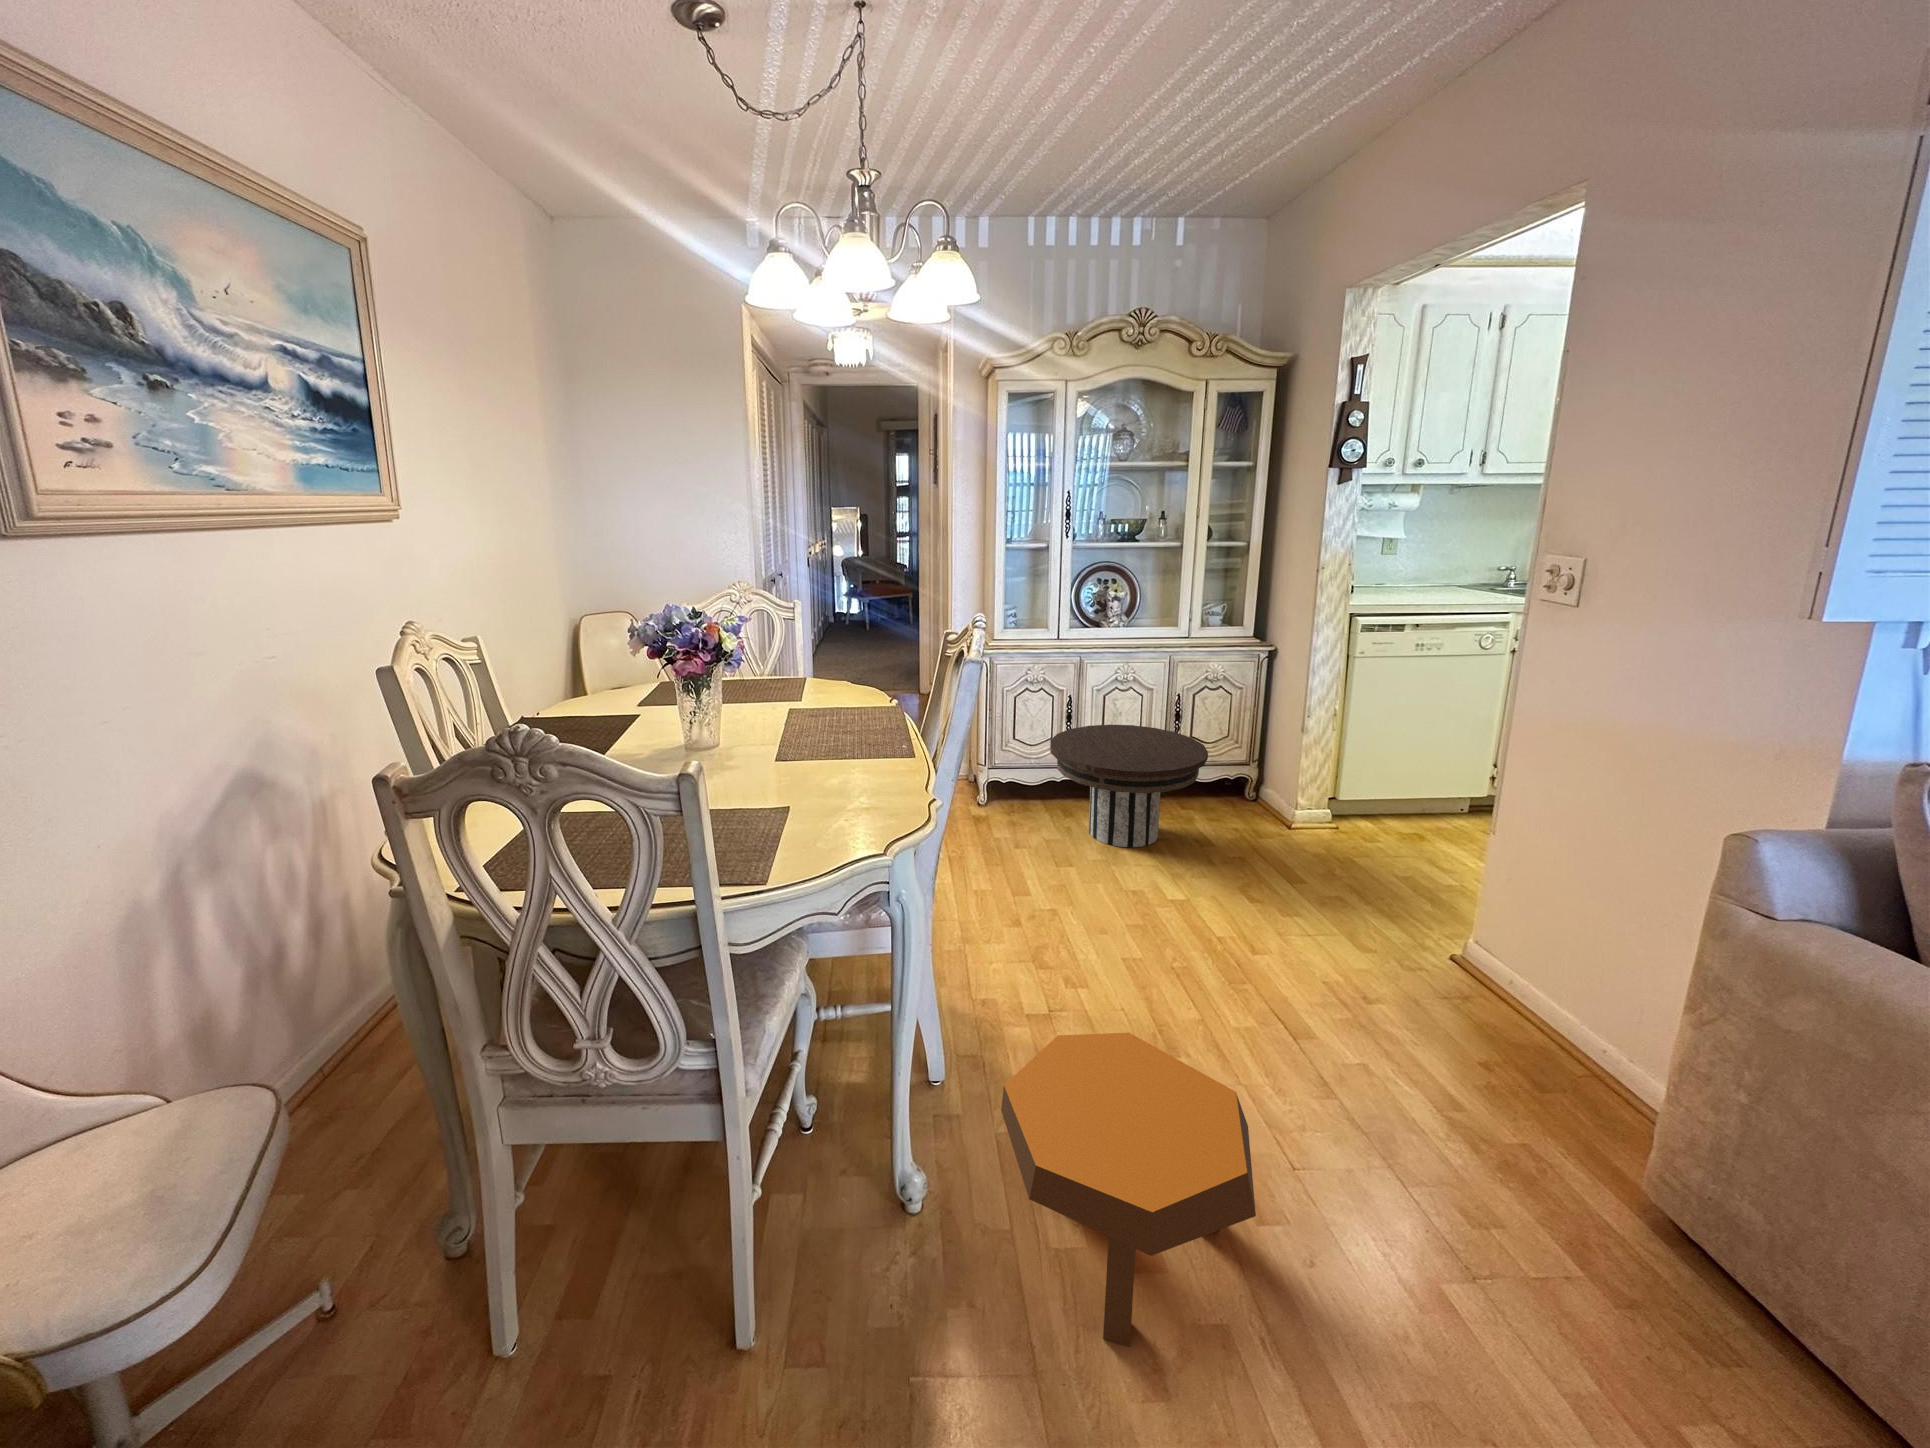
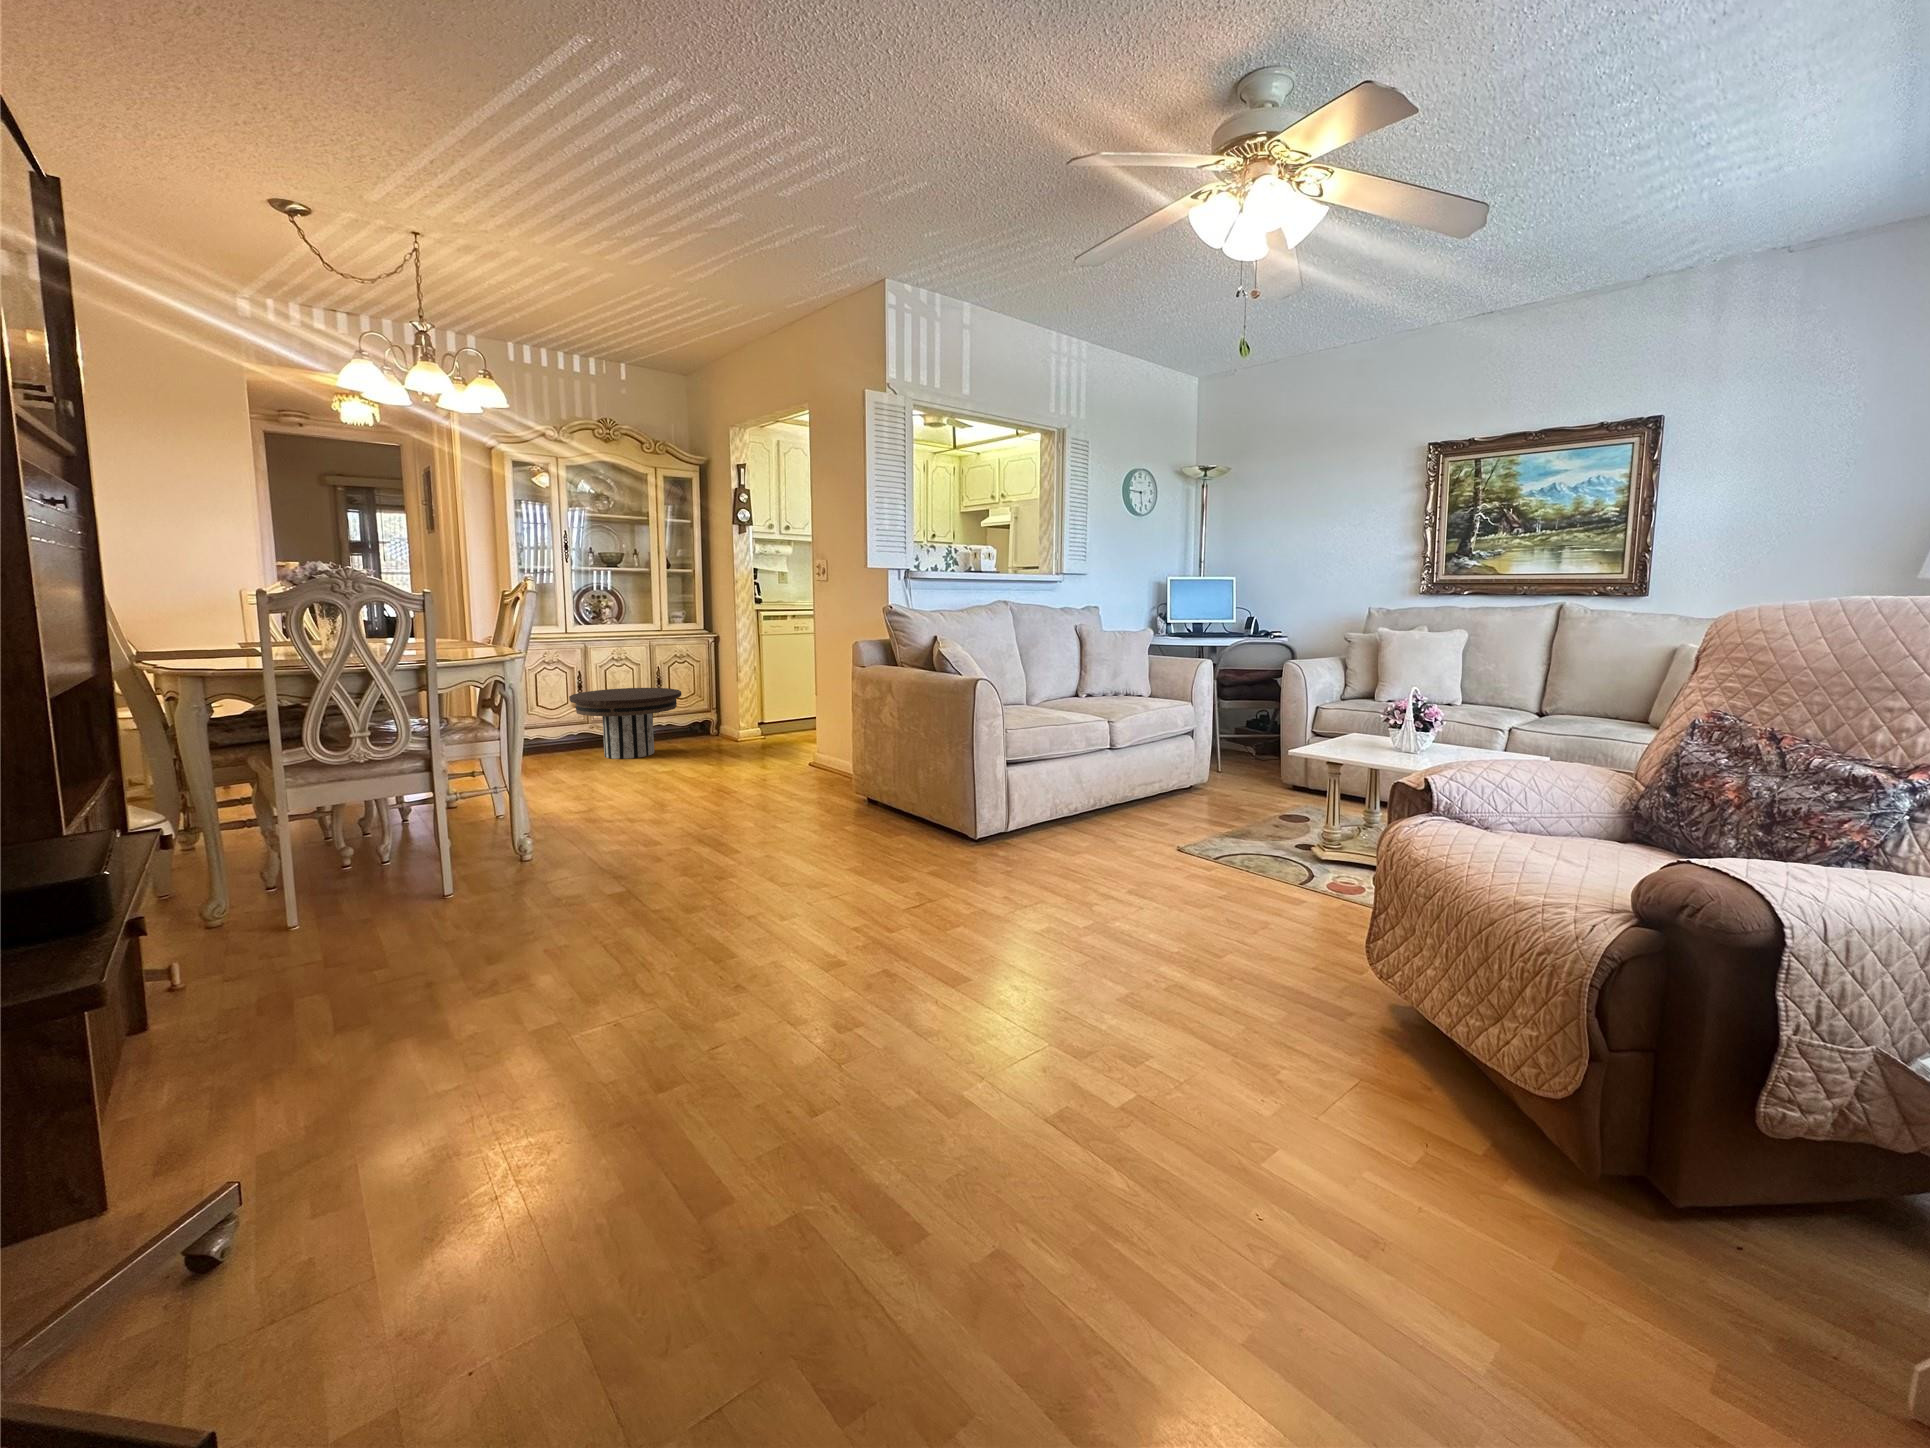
footstool: present [1001,1033,1256,1347] -> none [586,762,711,854]

